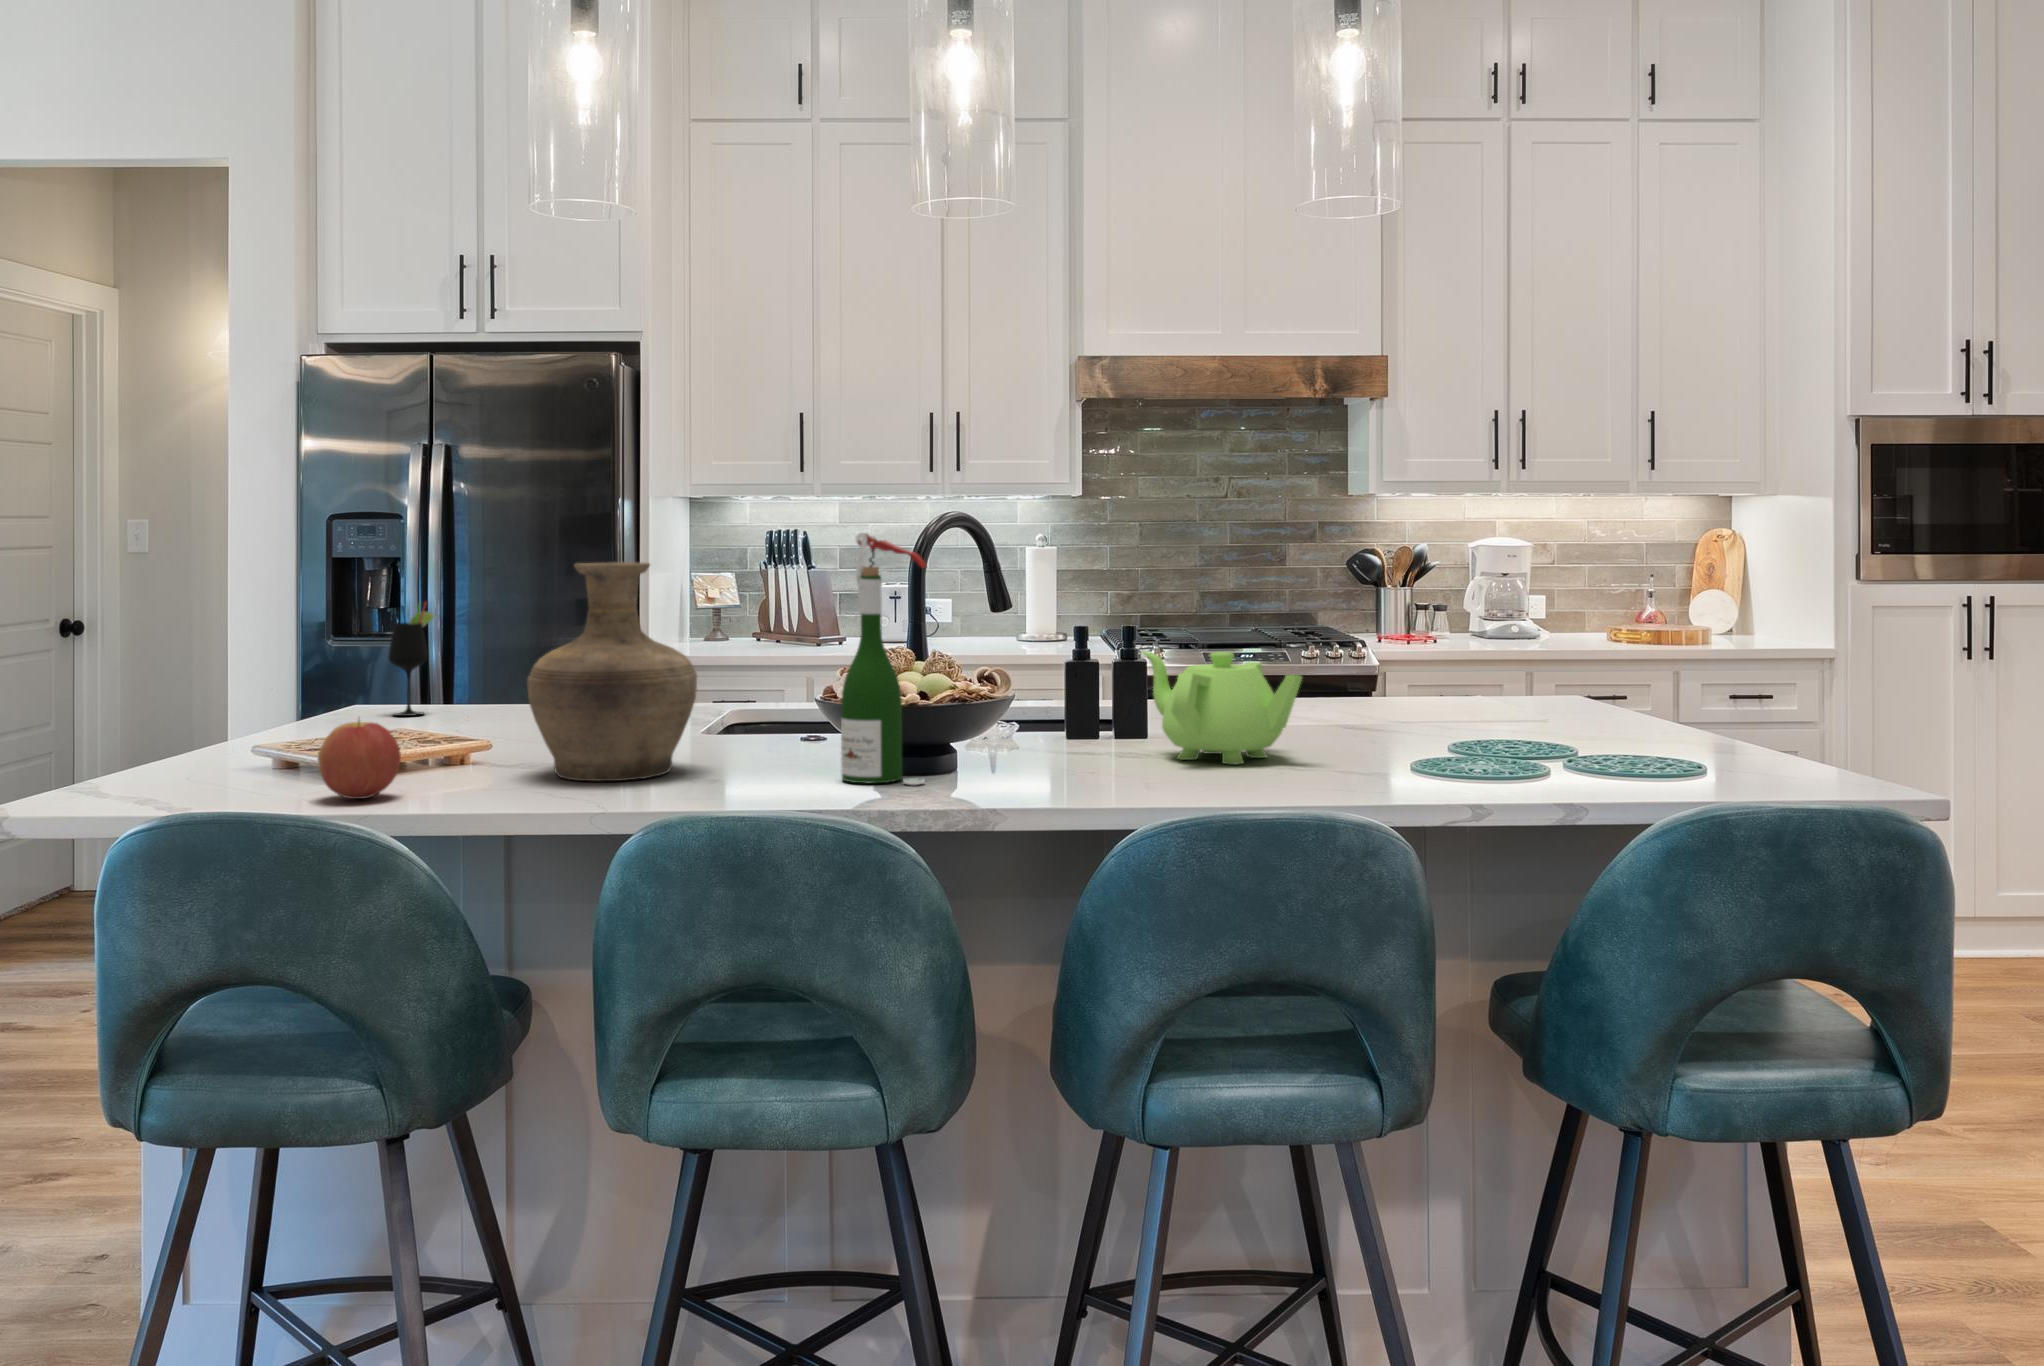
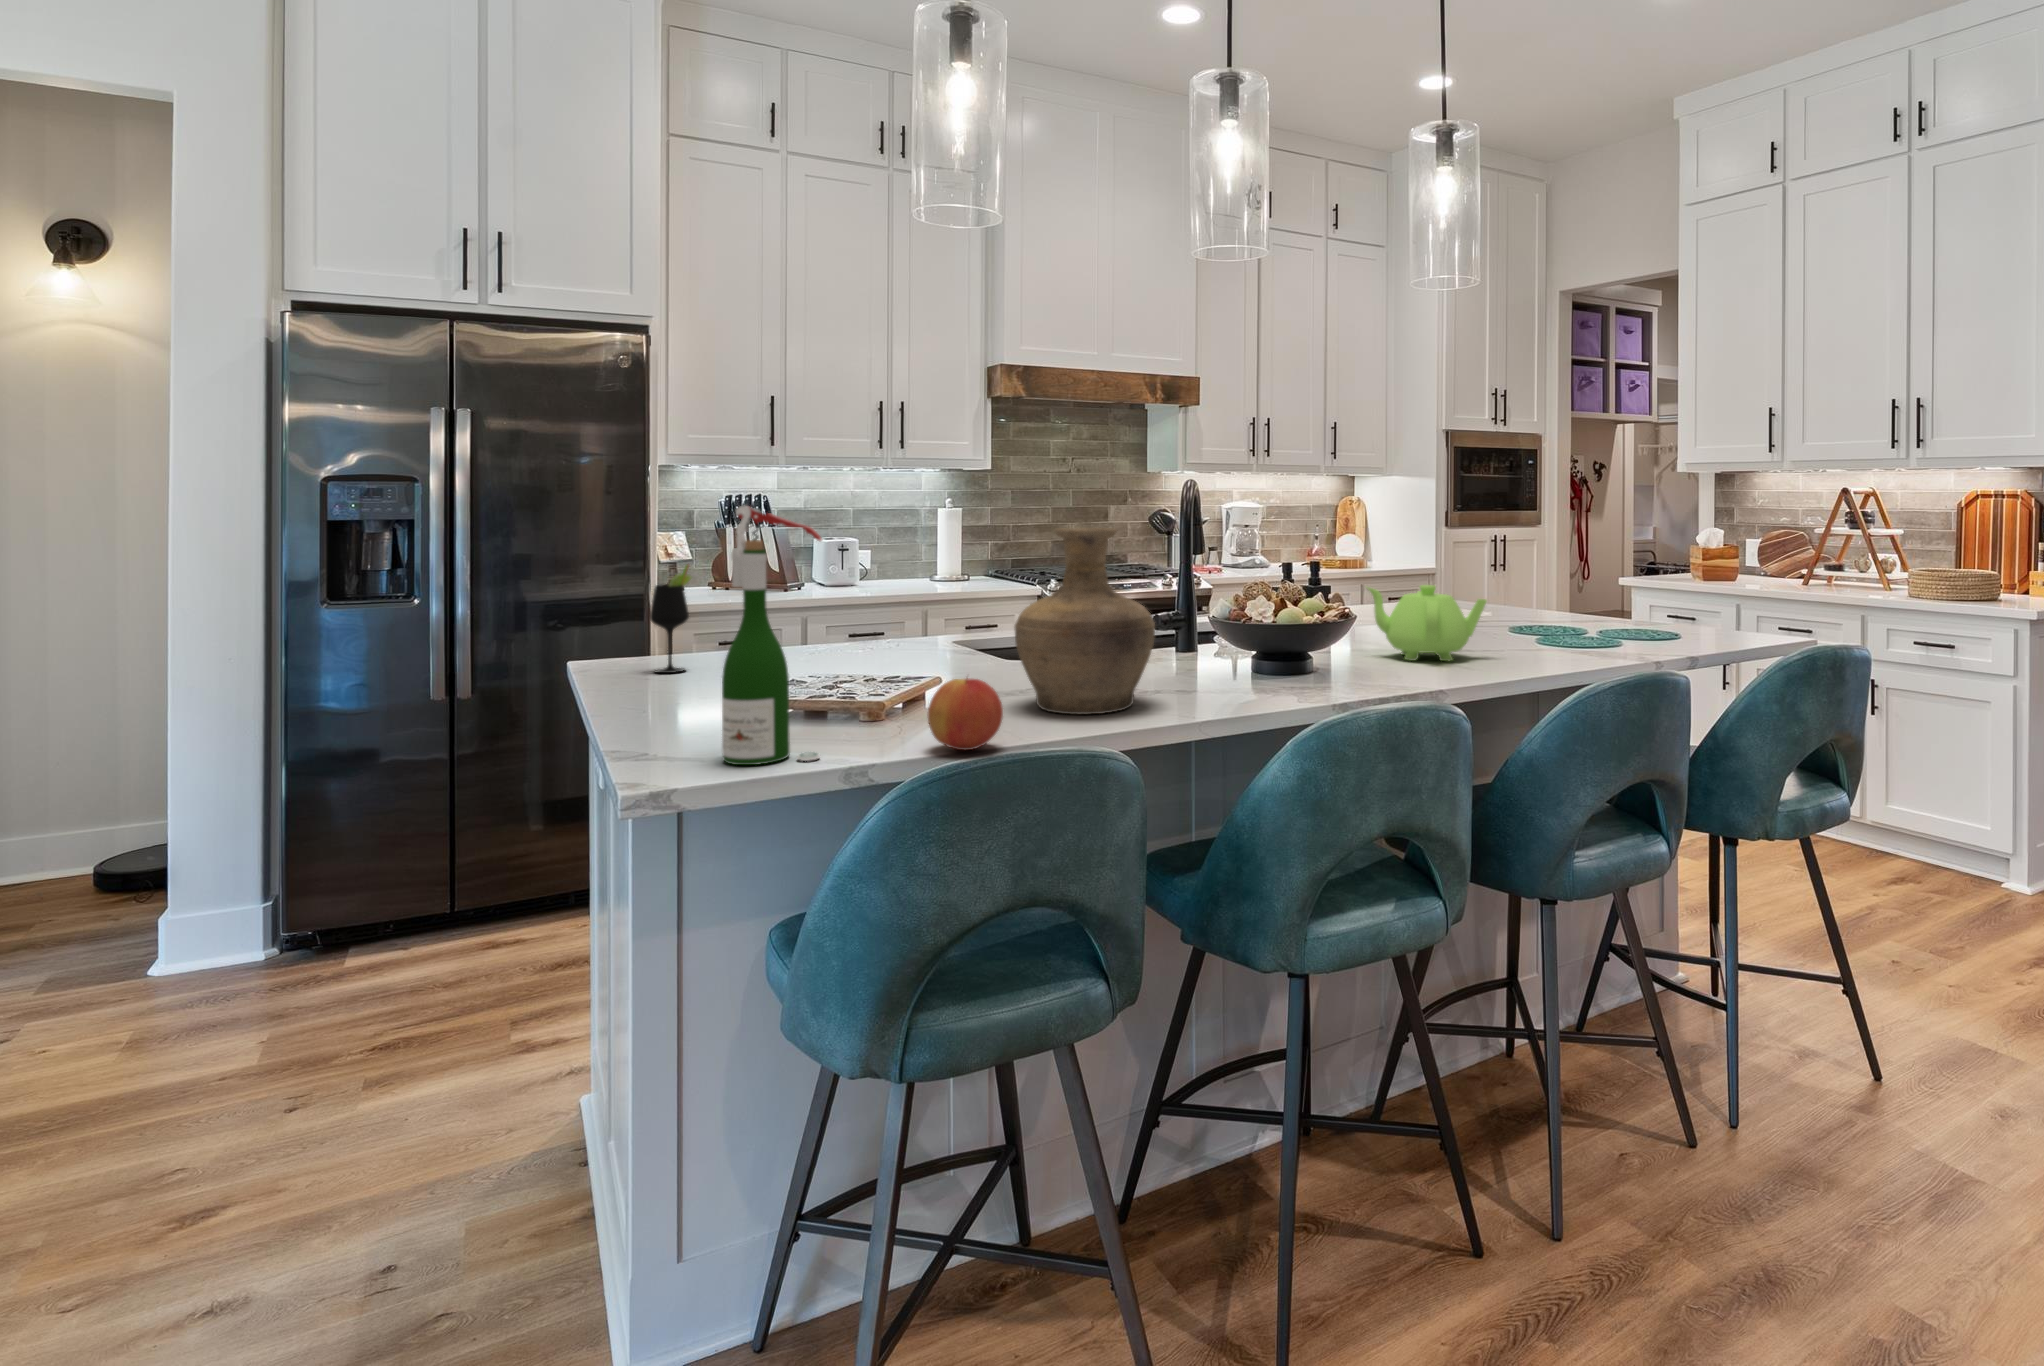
wine bottle: present [841,533,927,785] -> present [722,505,822,765]

